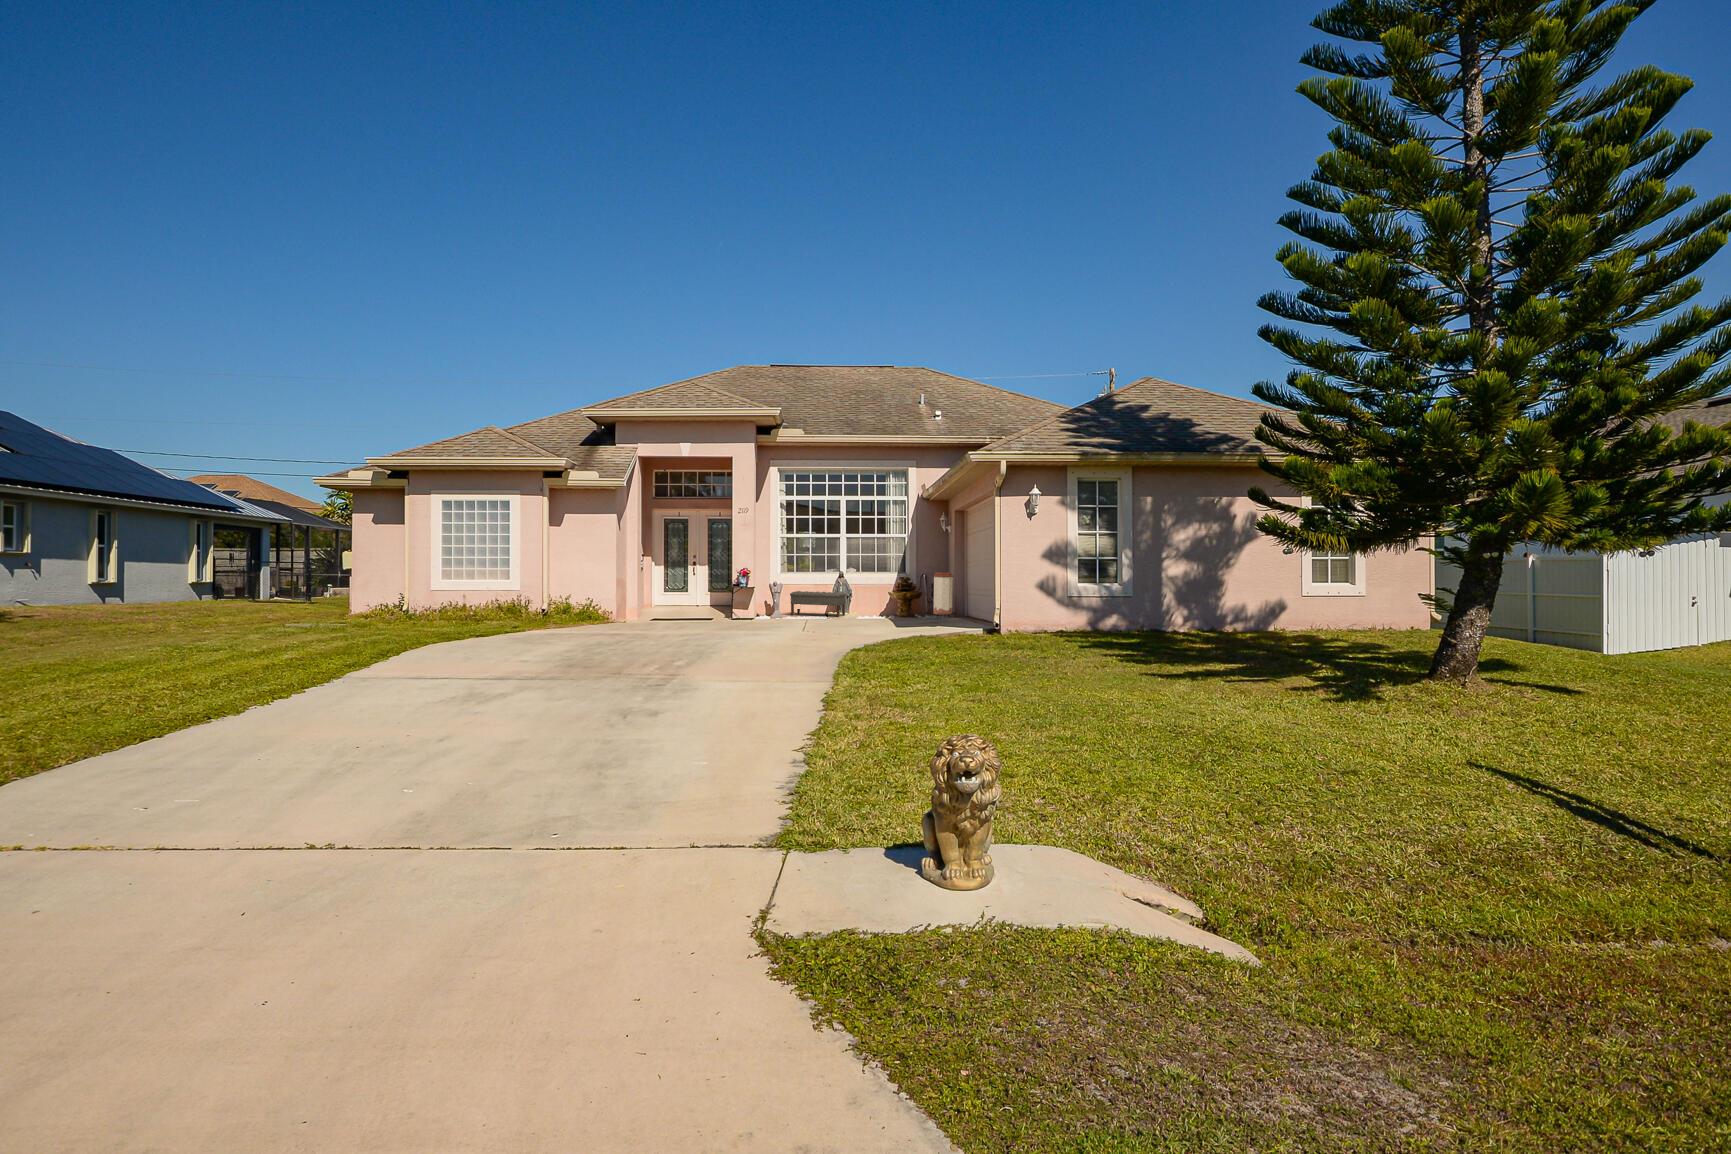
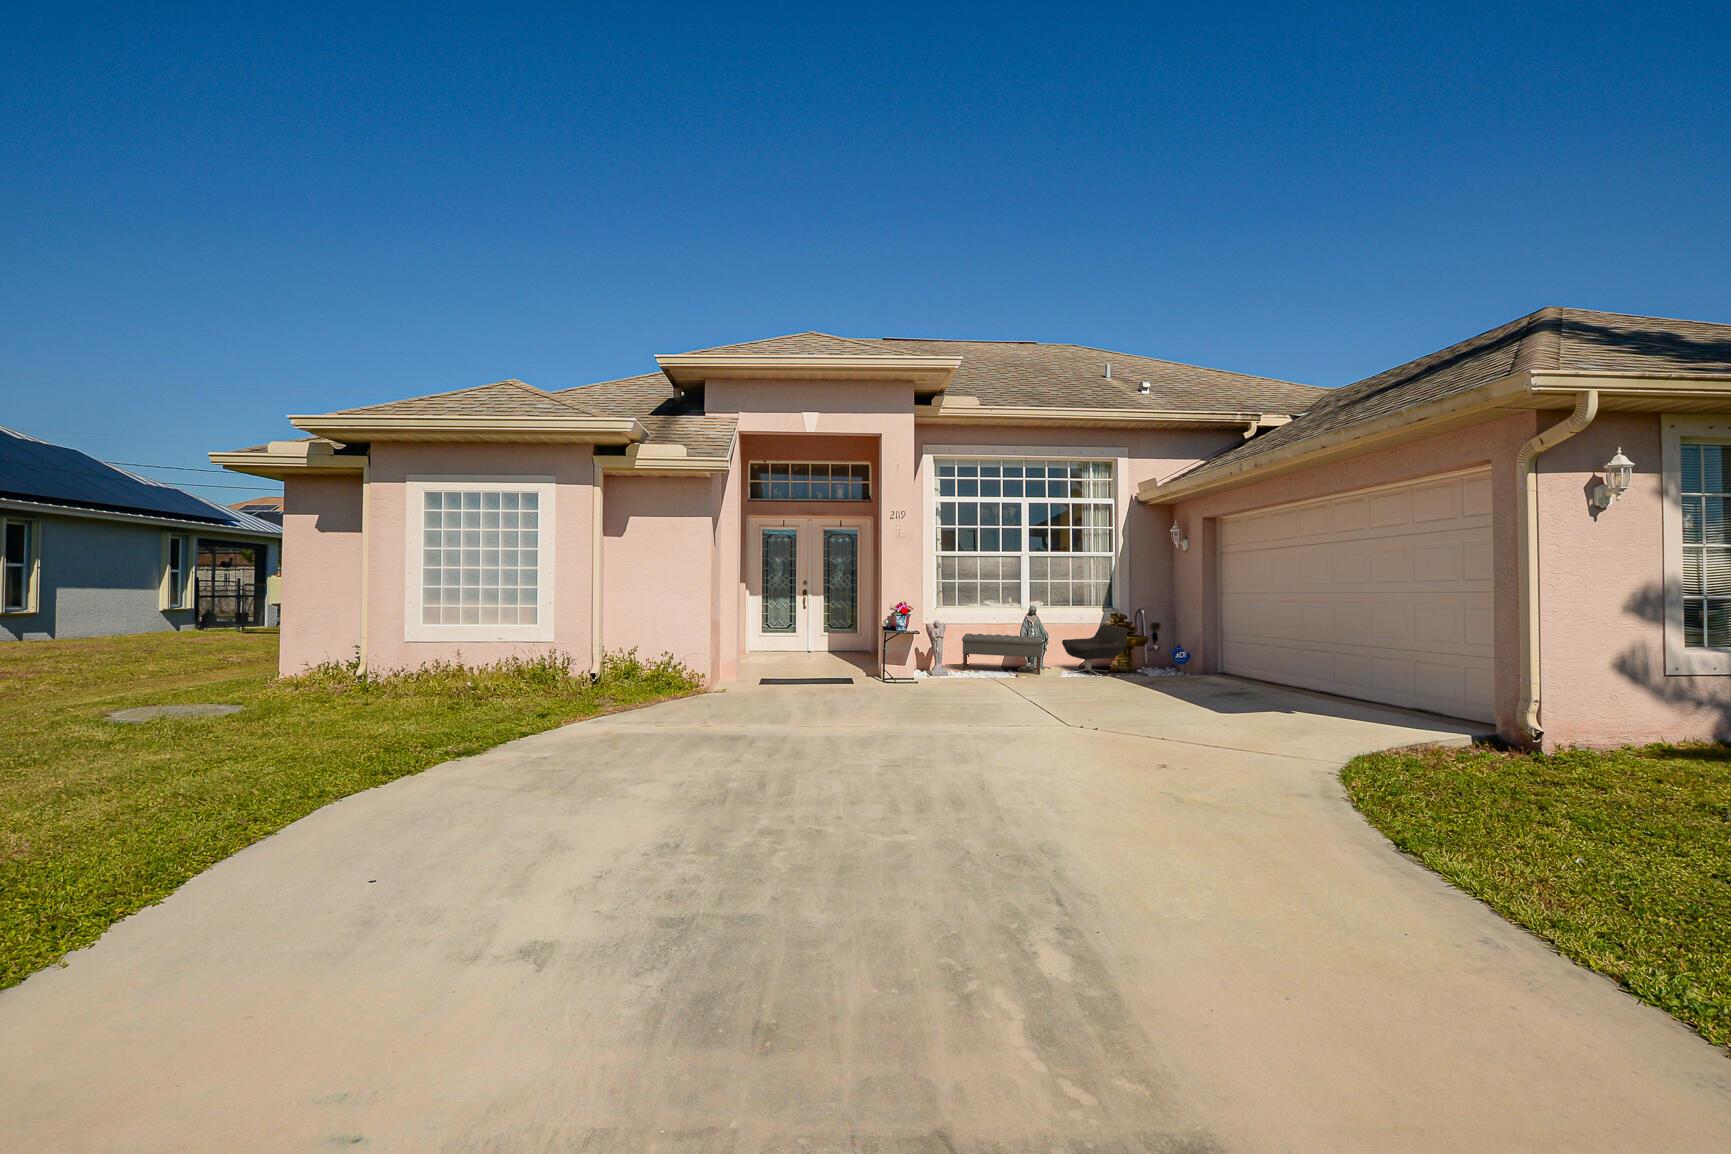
trash can: present [933,572,953,615] -> none [1156,606,1186,667]
lounge chair: none [859,585,900,618] -> present [1062,624,1128,676]

